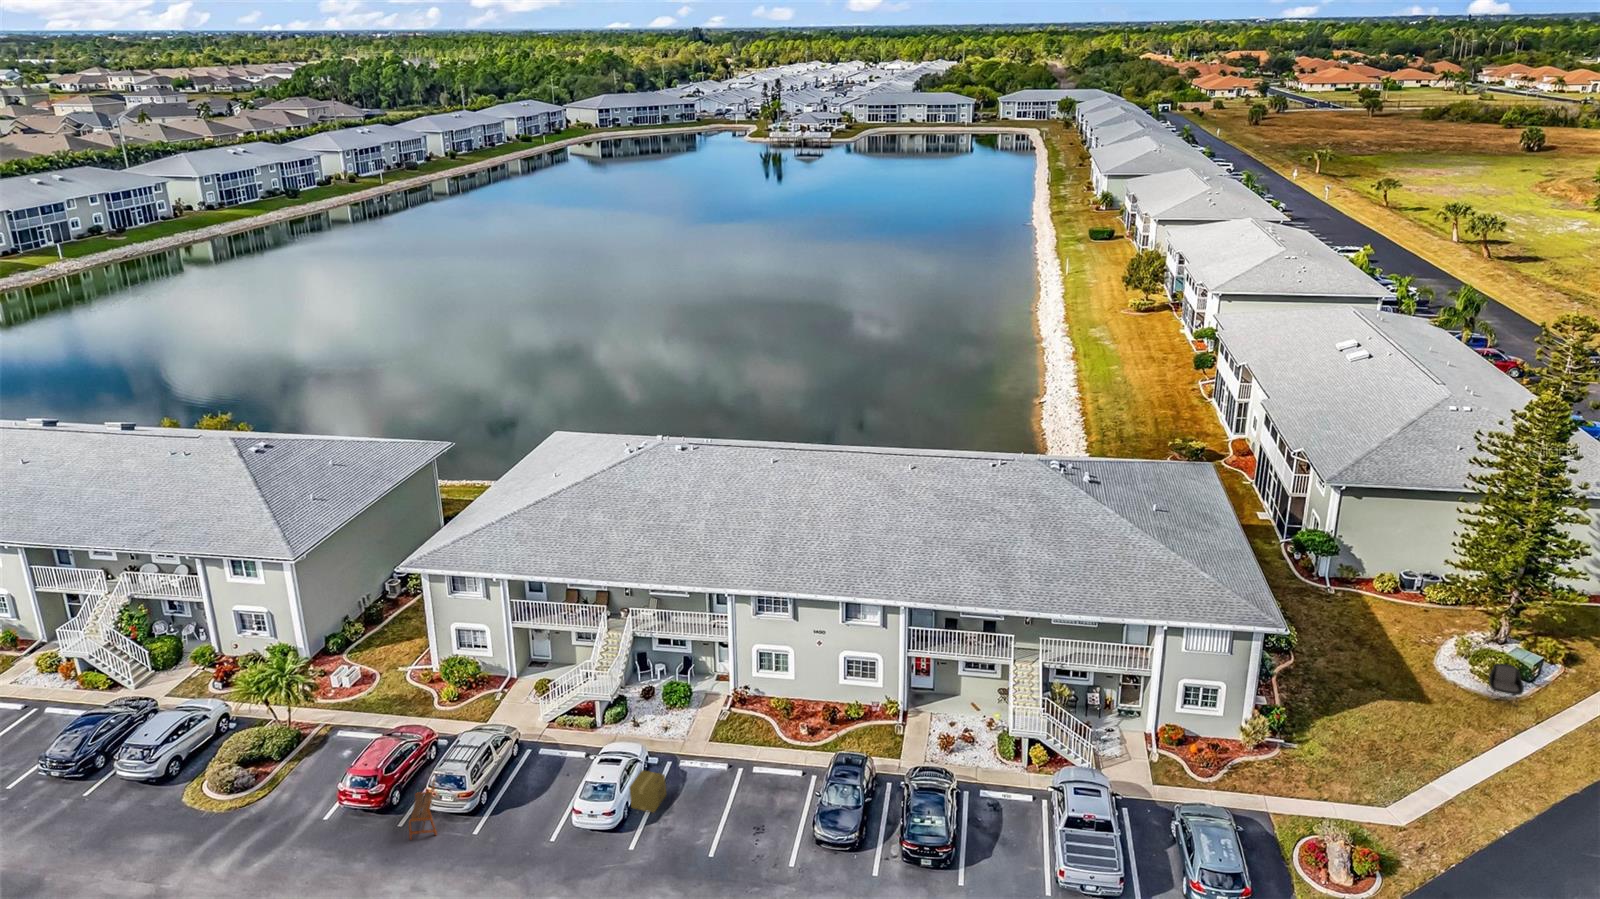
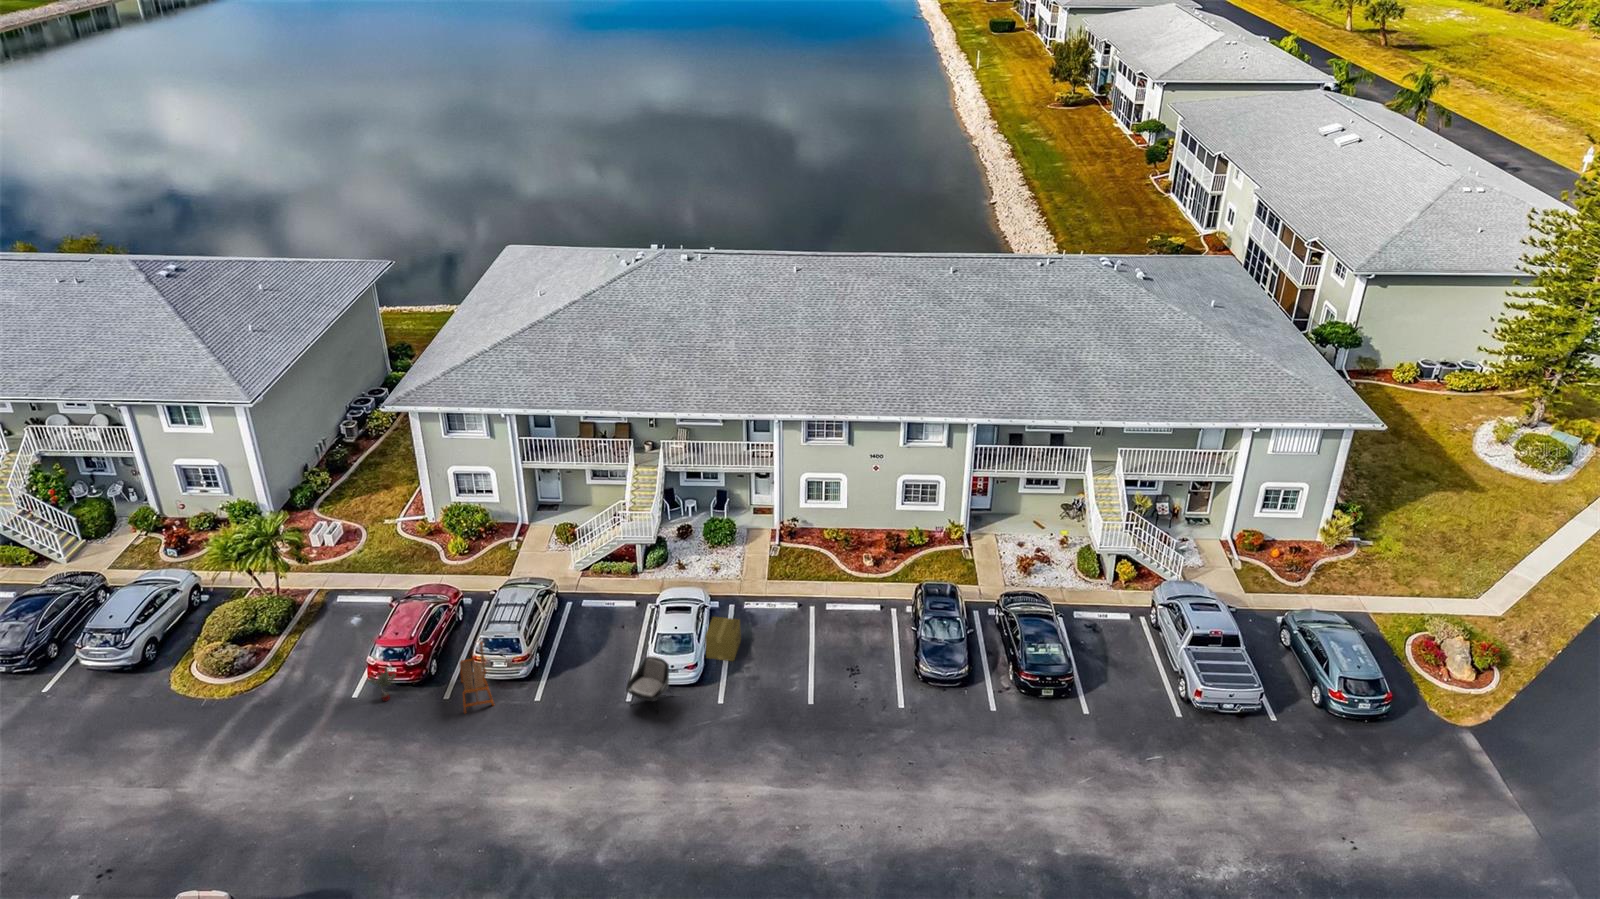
lounge chair: present [1489,664,1524,699] -> present [626,656,669,712]
potted tree: none [336,793,359,824] -> present [369,668,395,701]

